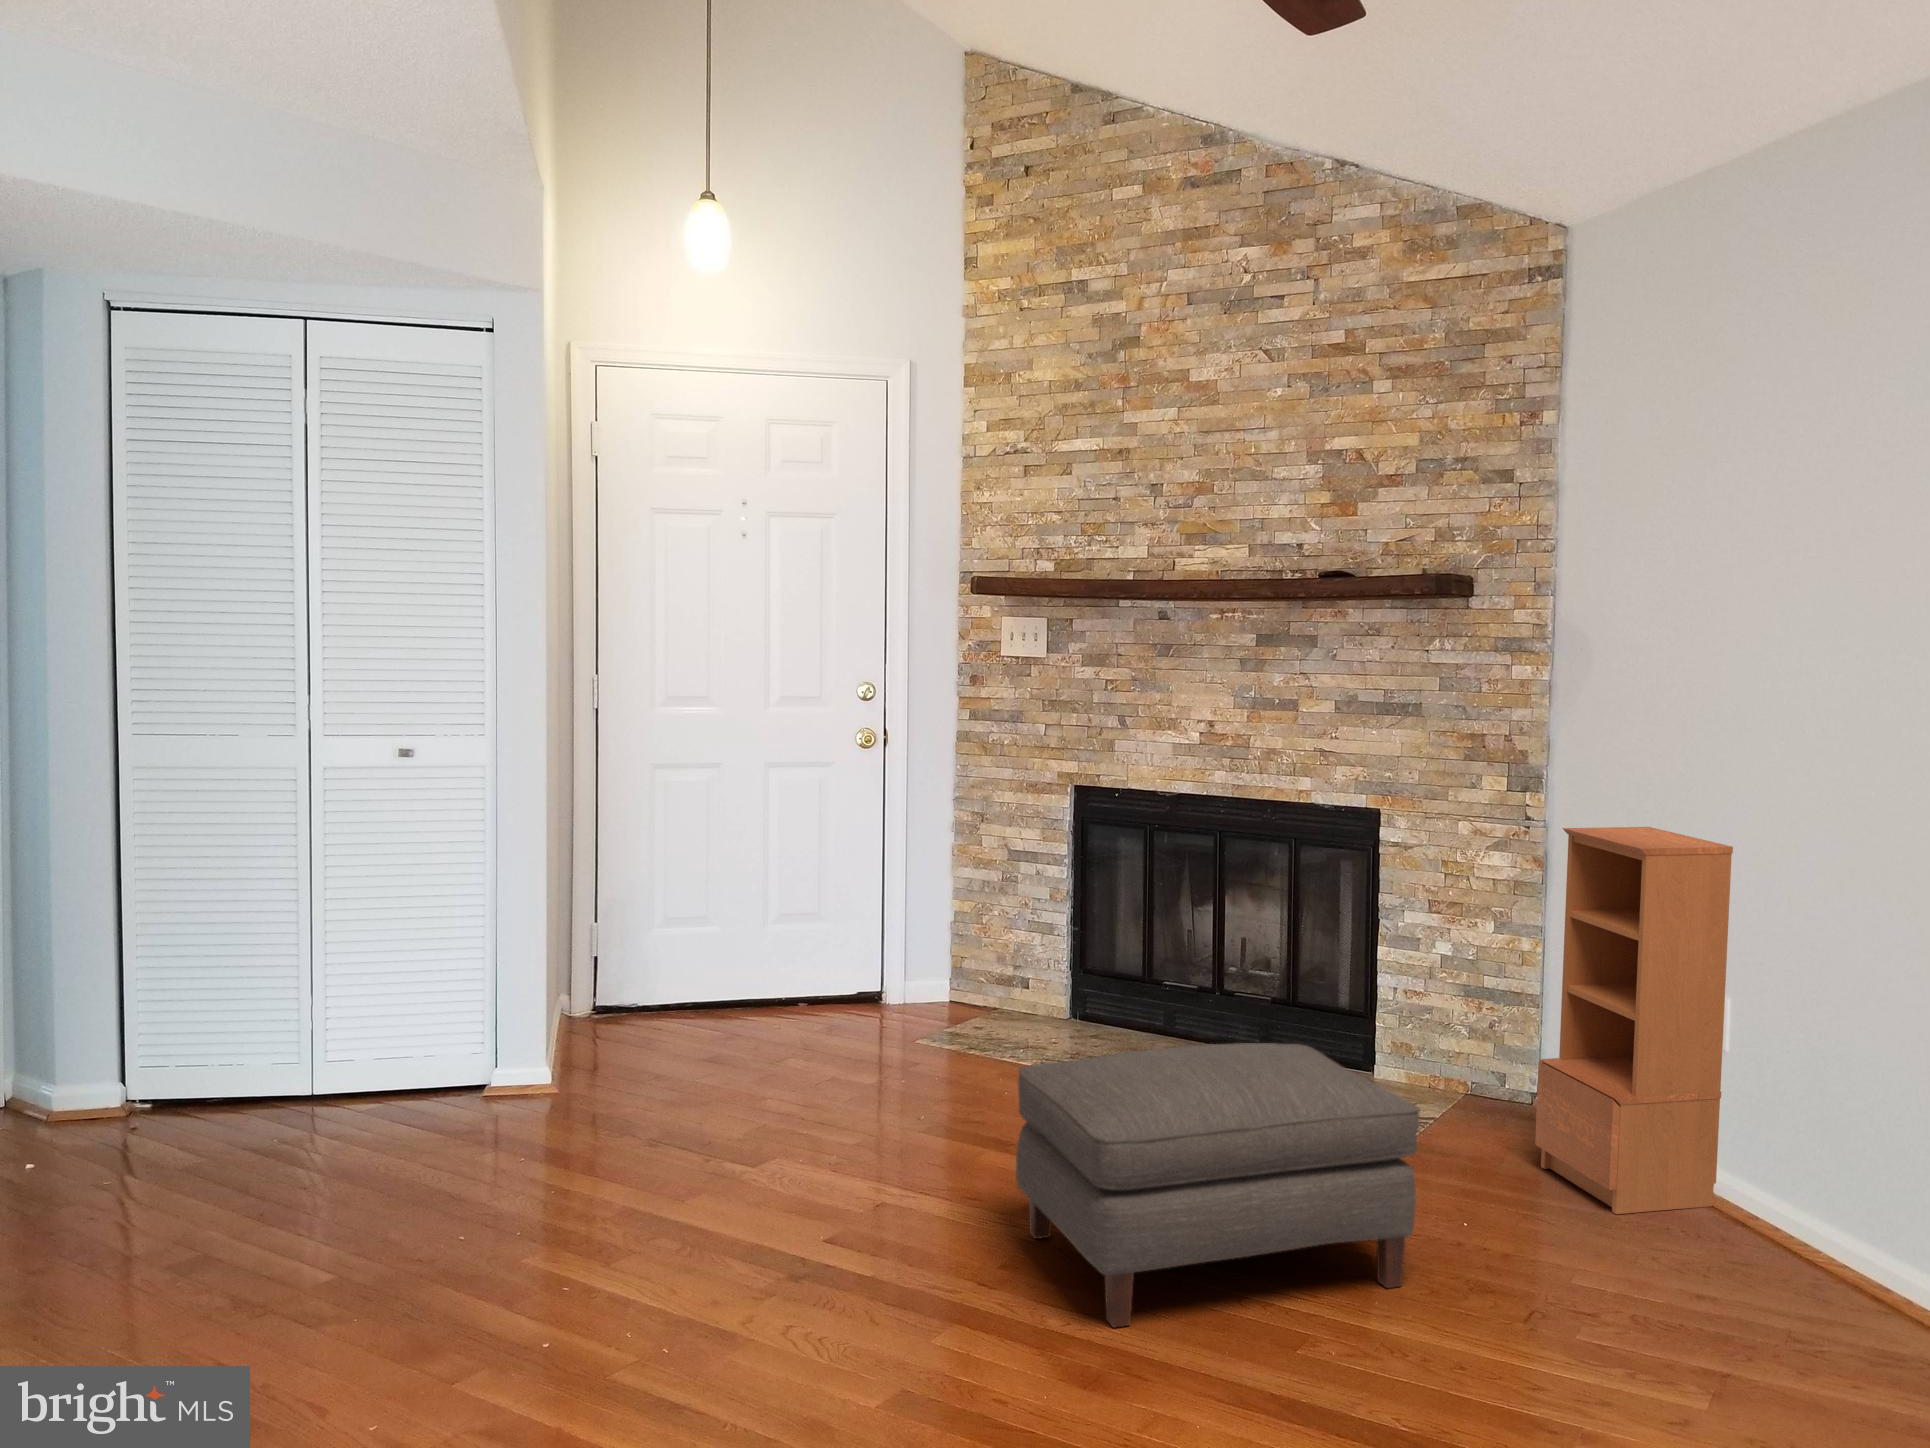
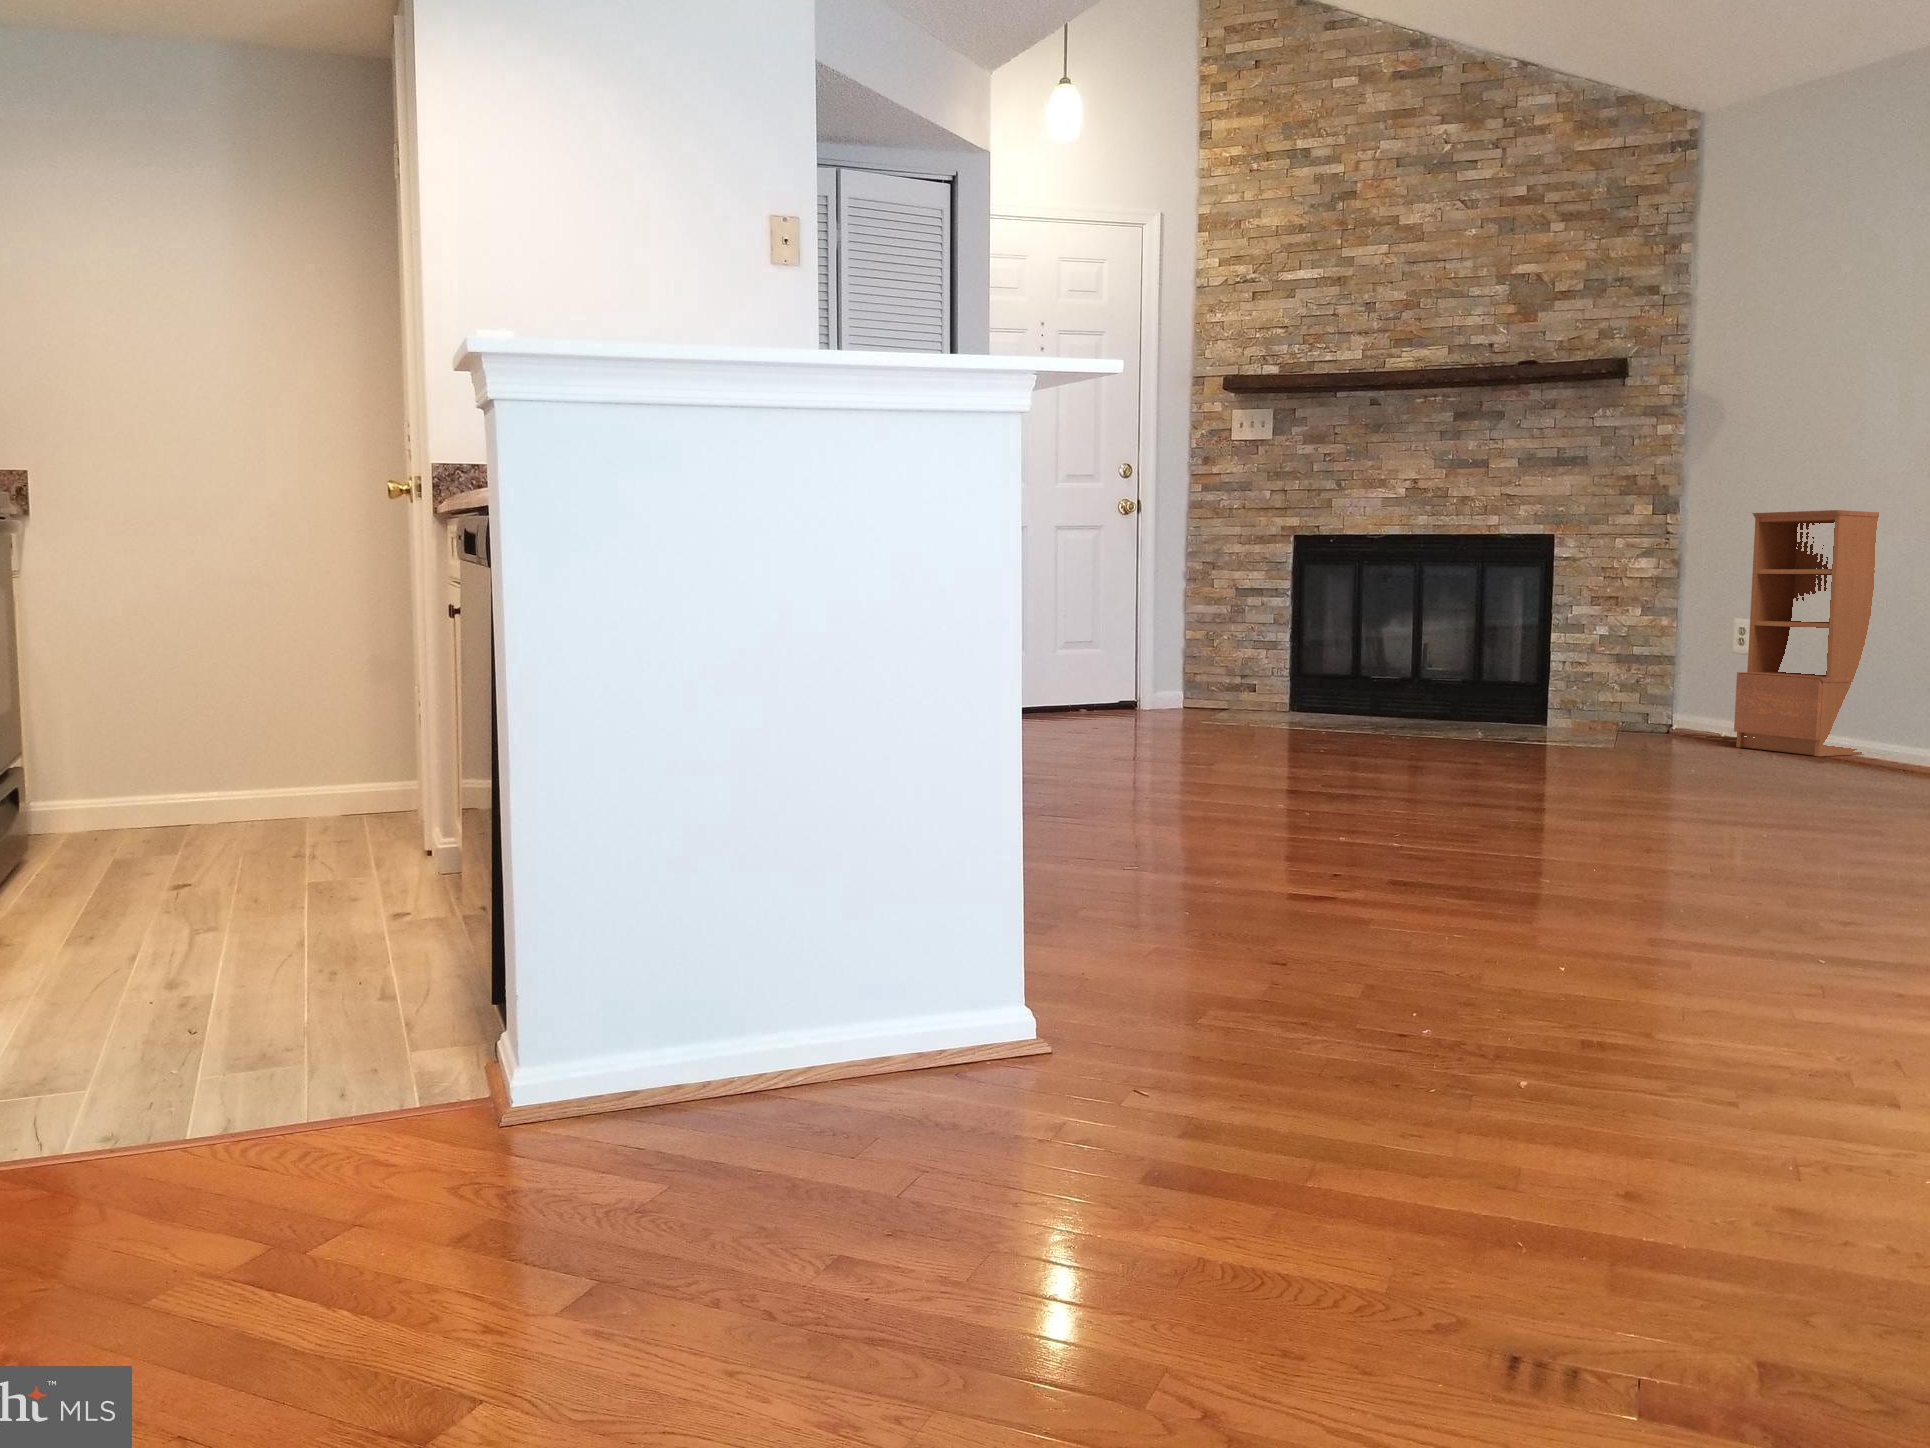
ottoman: present [1016,1043,1420,1327] -> none [1488,635,1771,785]

